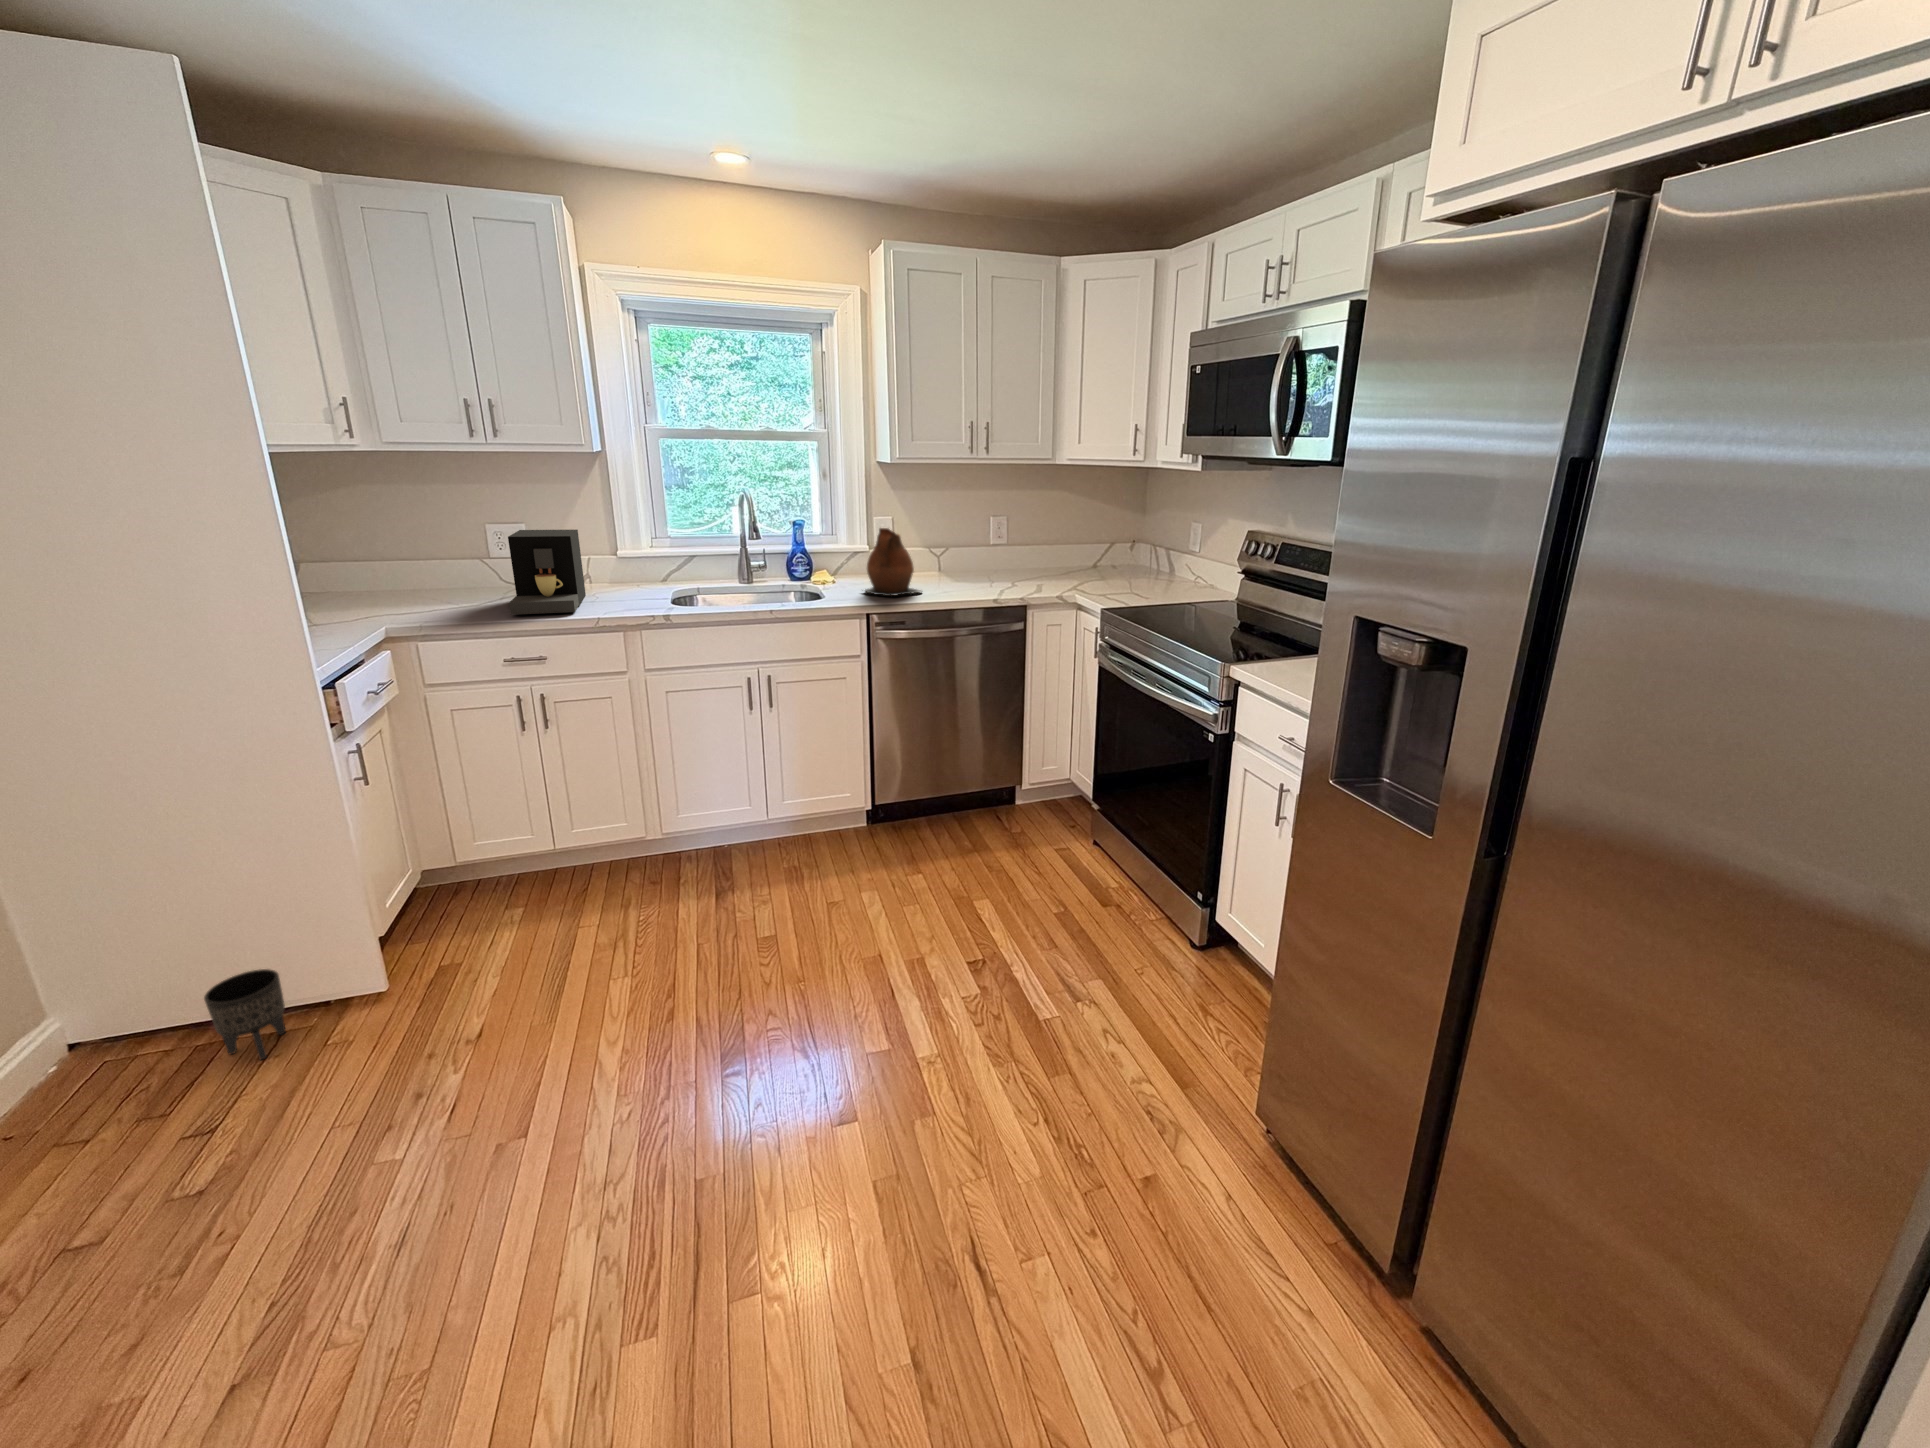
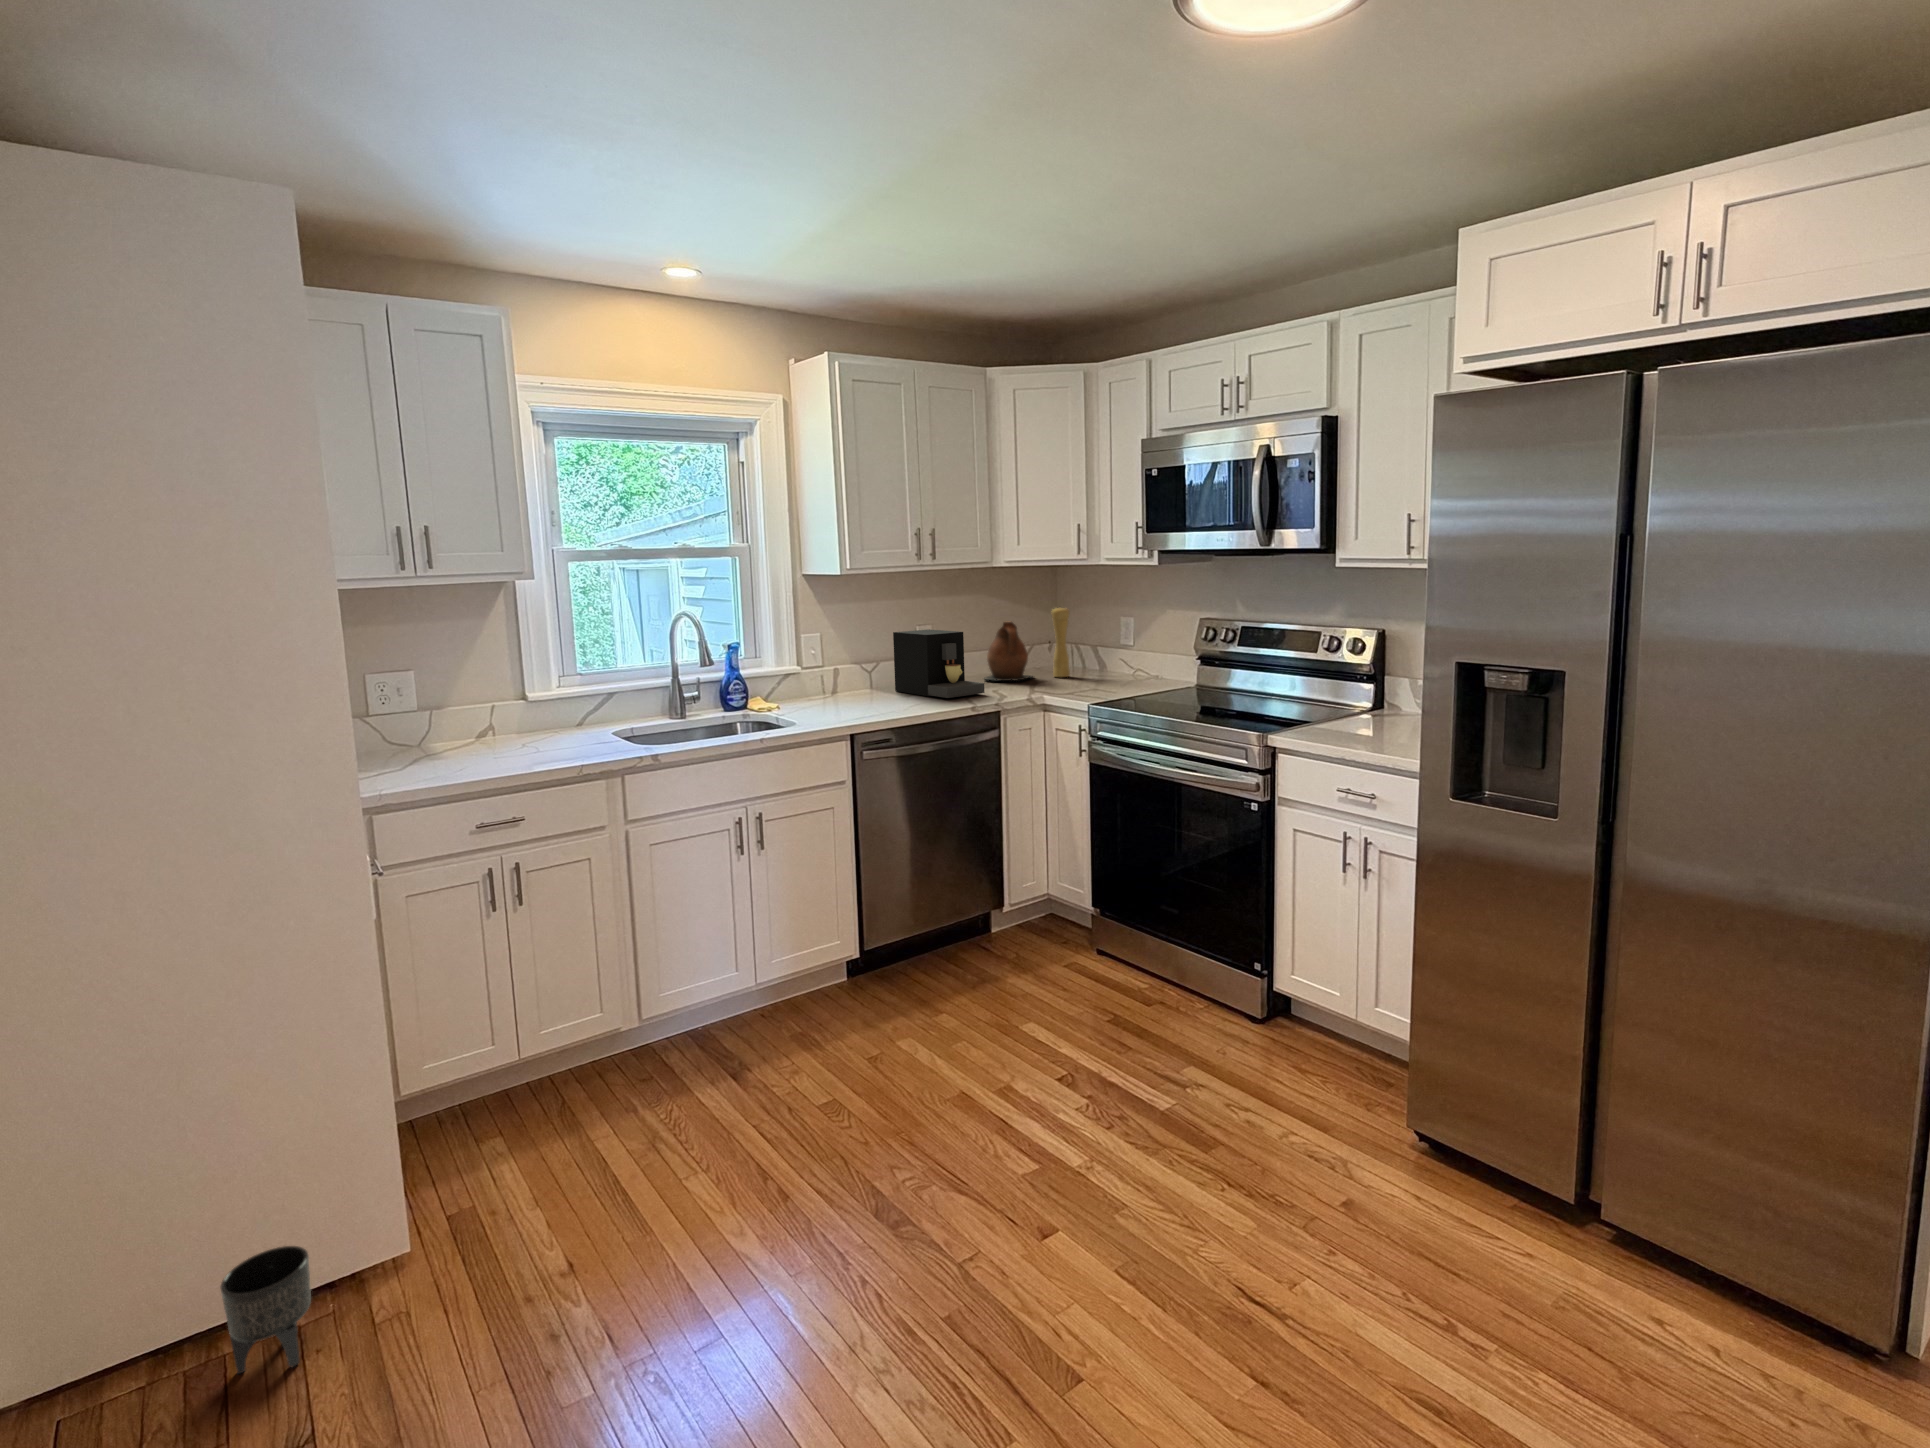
pepper mill: none [1117,508,1138,577] -> present [1052,607,1070,677]
ceramic pitcher: present [865,528,921,596] -> present [985,622,1032,681]
coffee maker: present [508,530,586,615] -> present [893,629,985,698]

